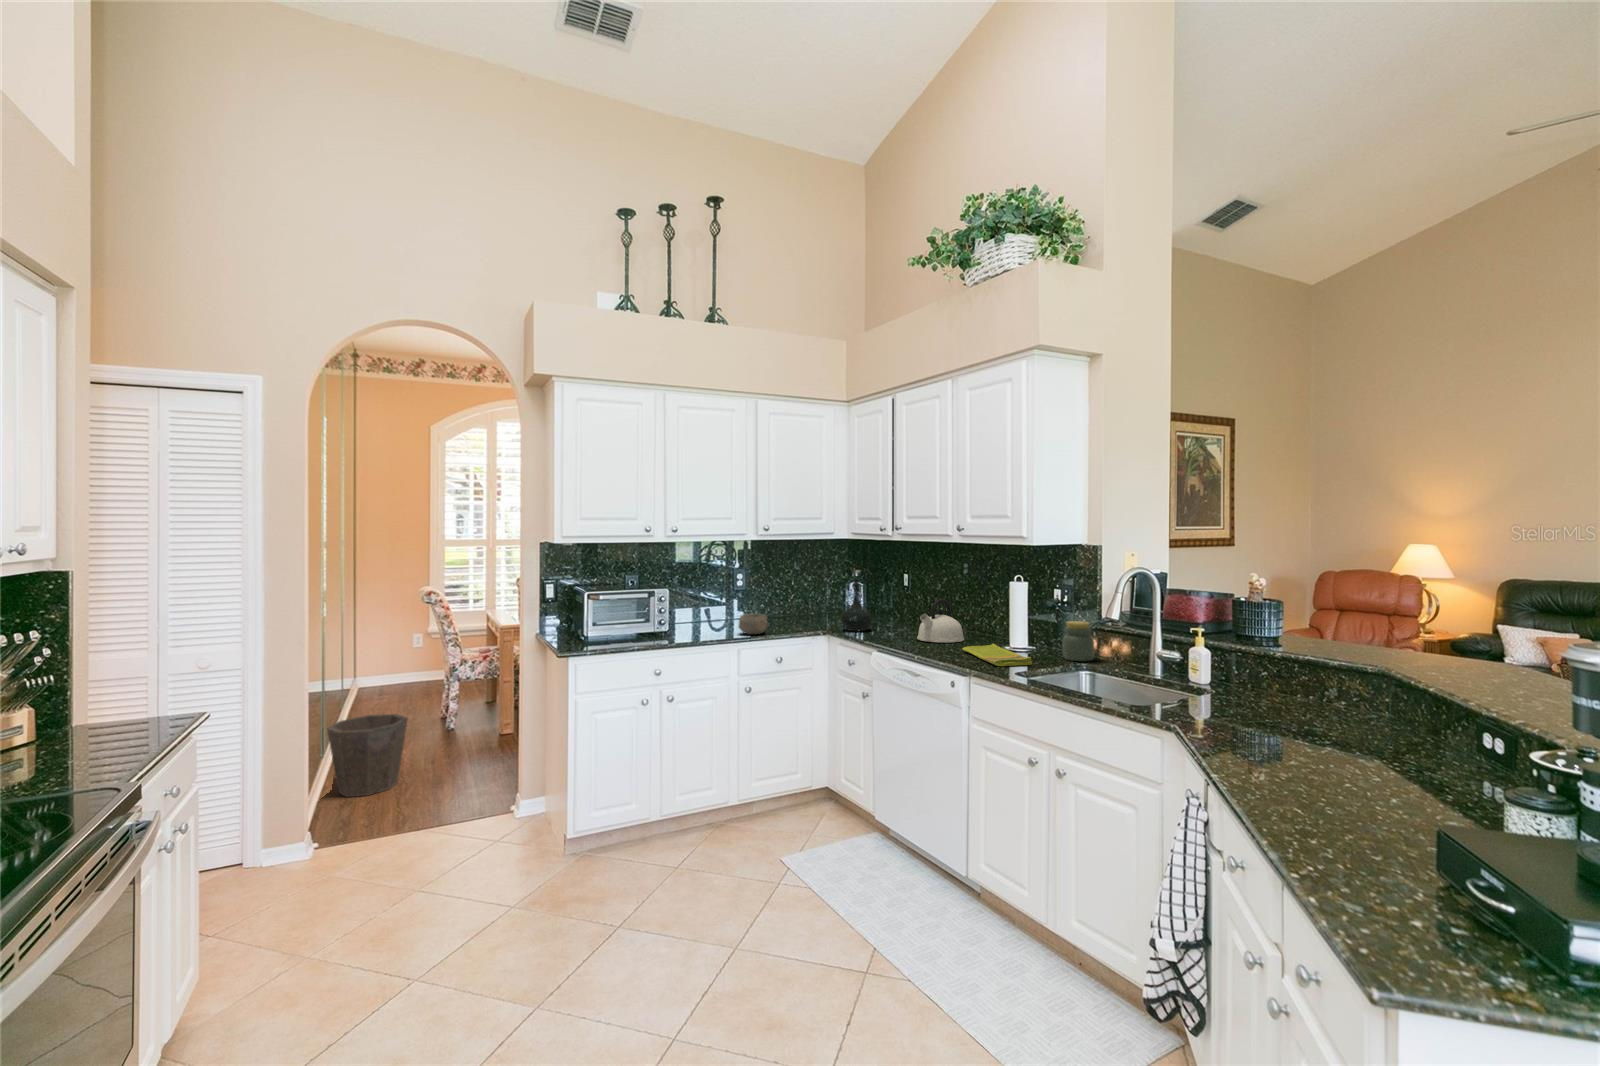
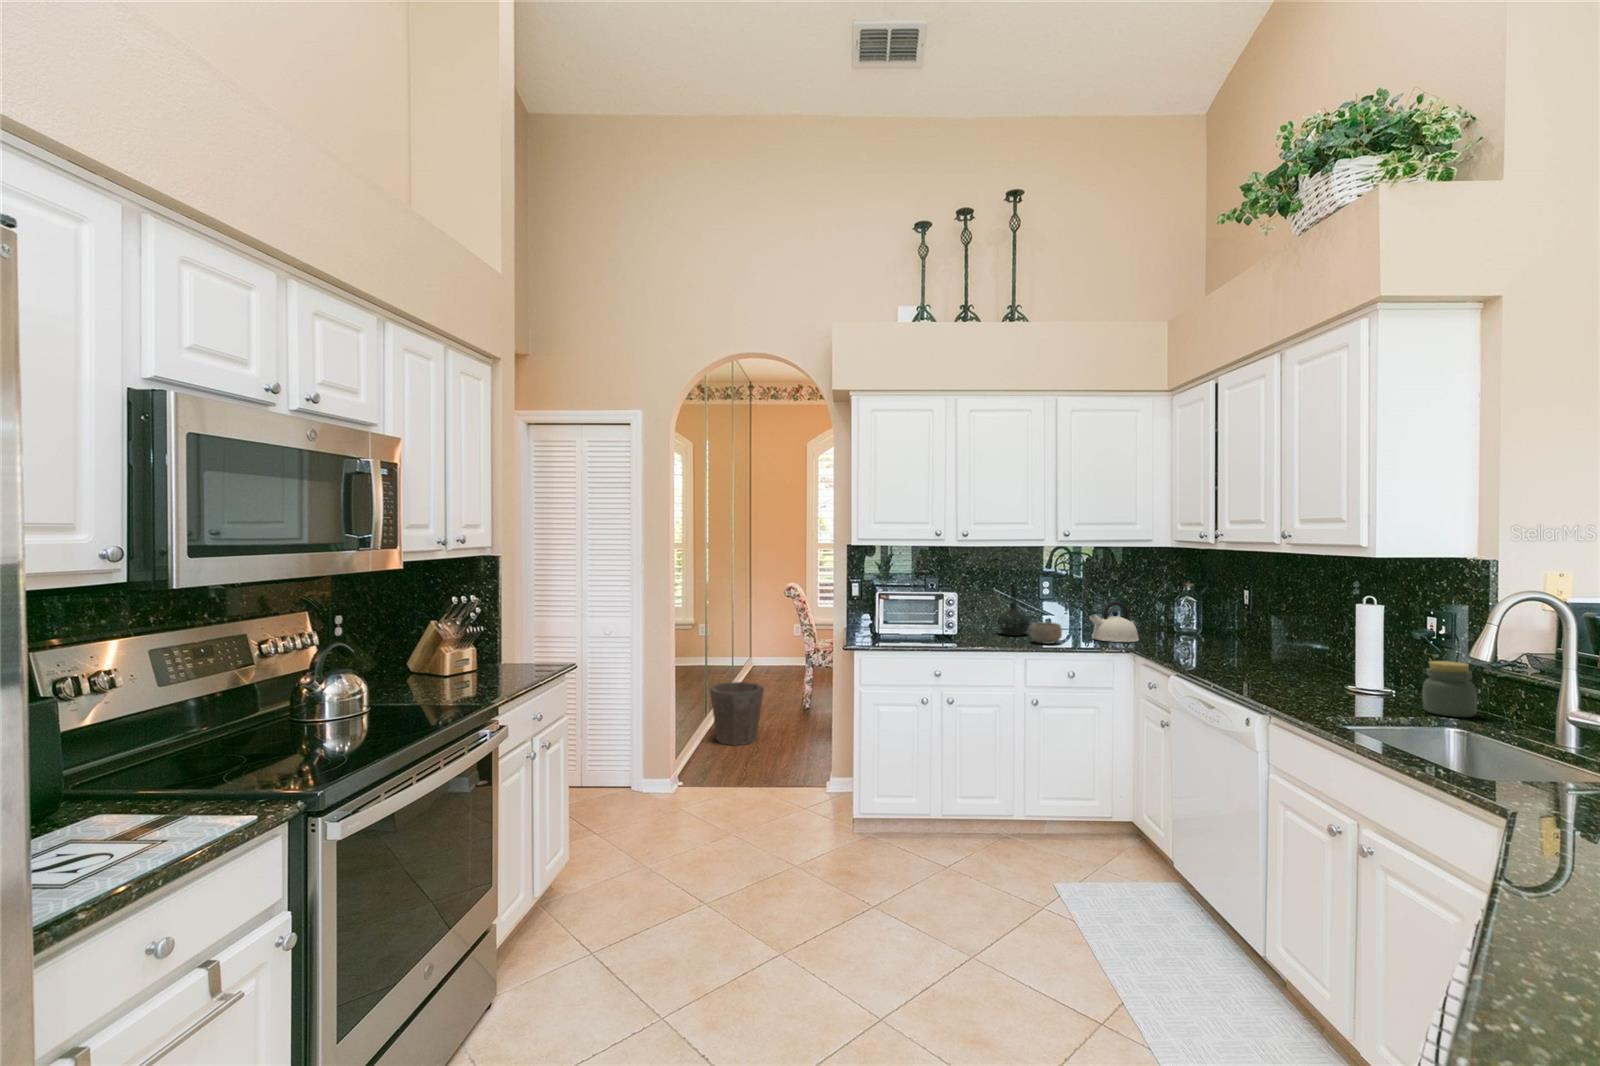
bottle: present [840,579,872,631] -> present [997,584,1030,636]
kettle: present [917,599,964,643] -> present [1090,601,1139,642]
dish towel: present [962,643,1032,666] -> none [1279,680,1358,710]

